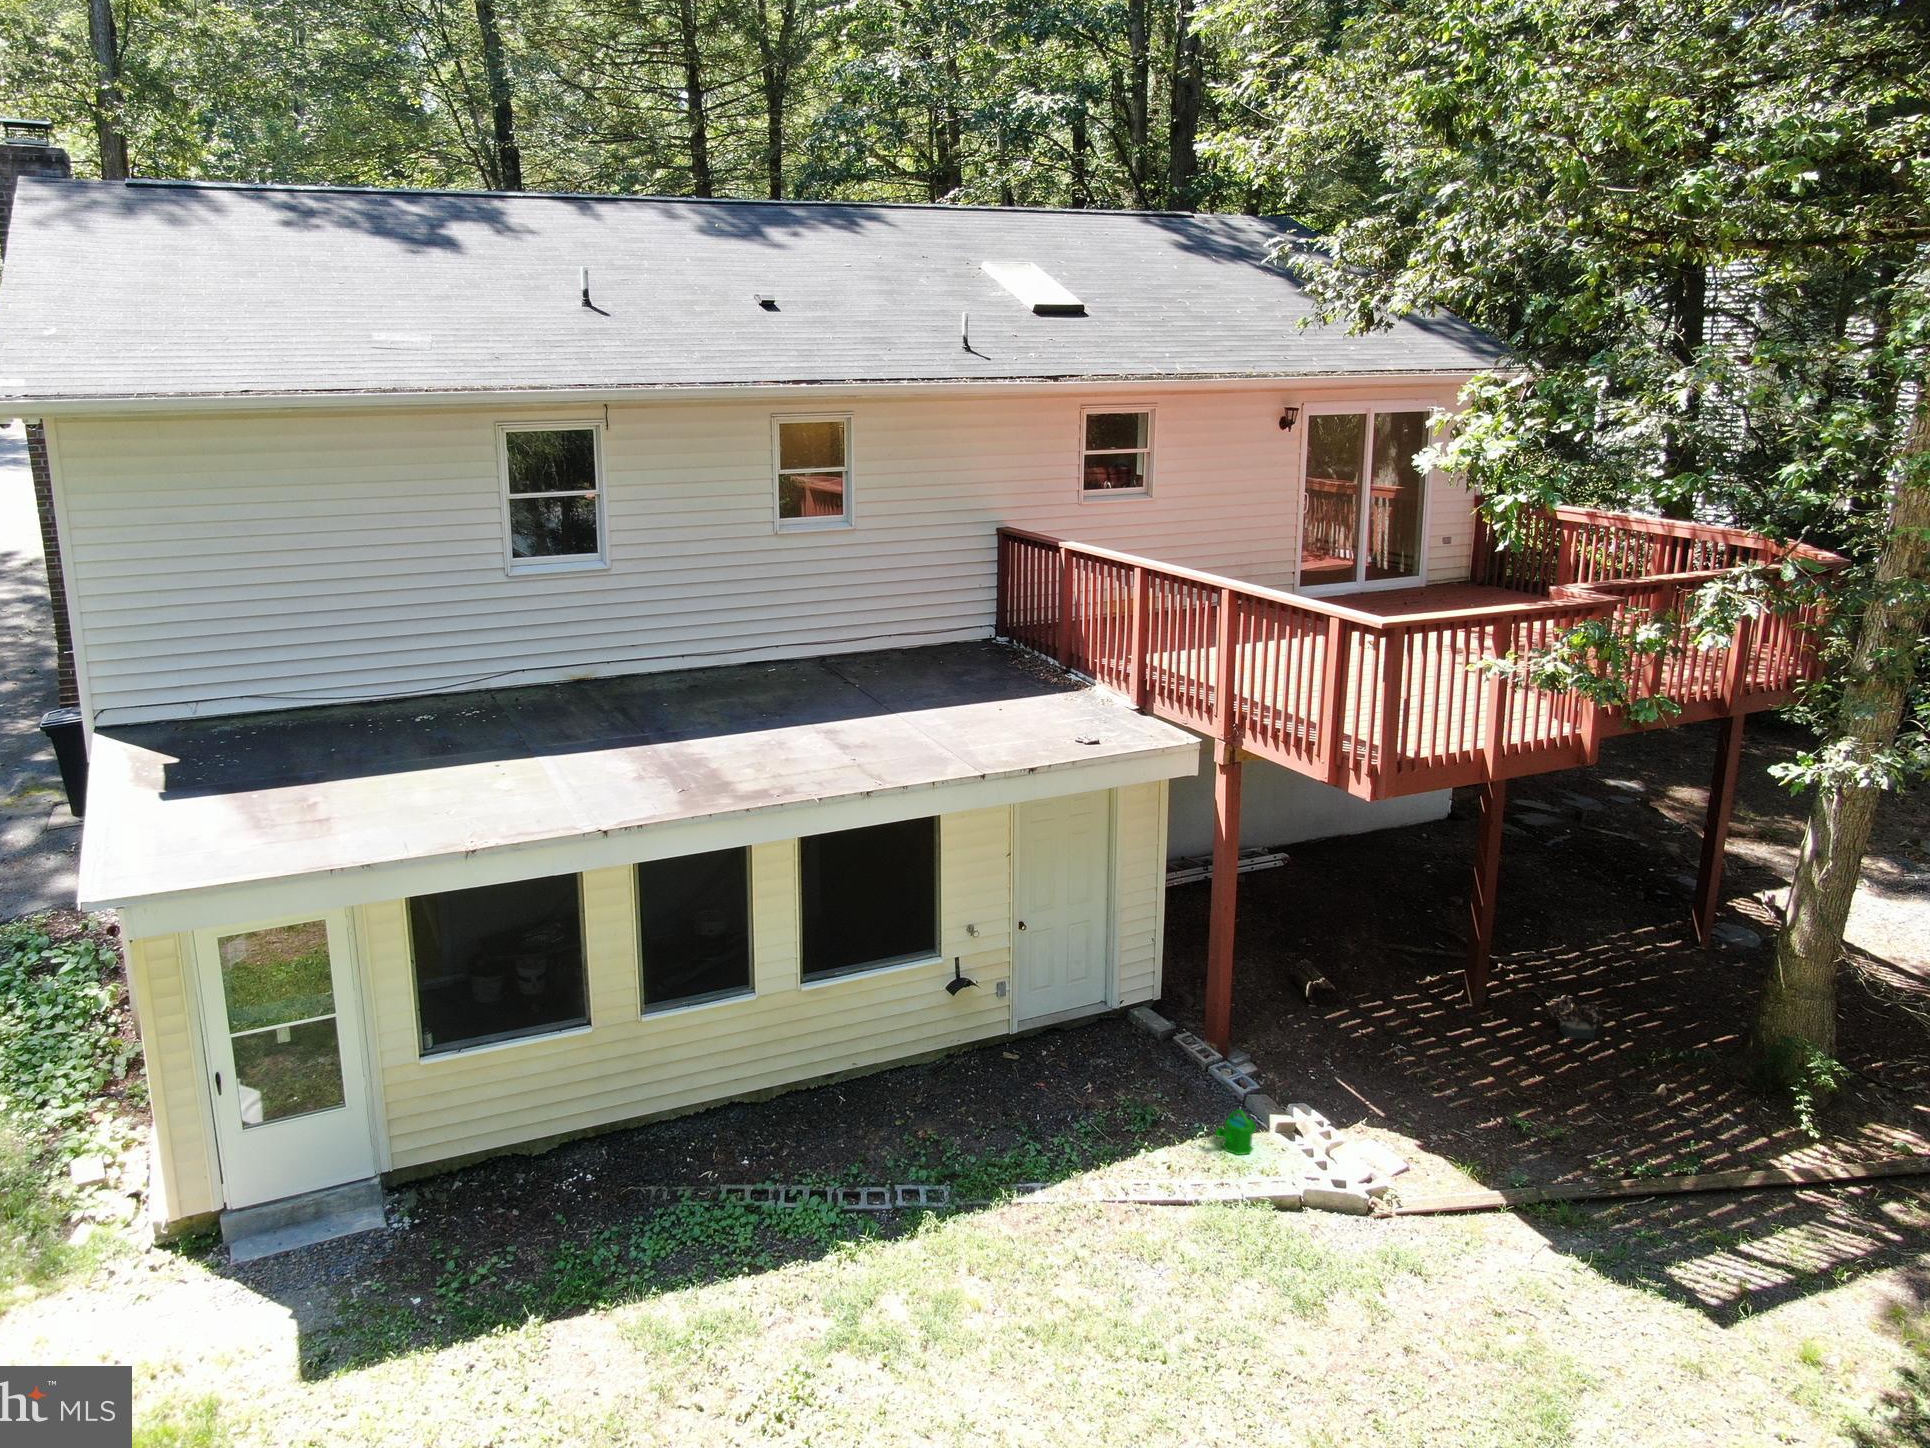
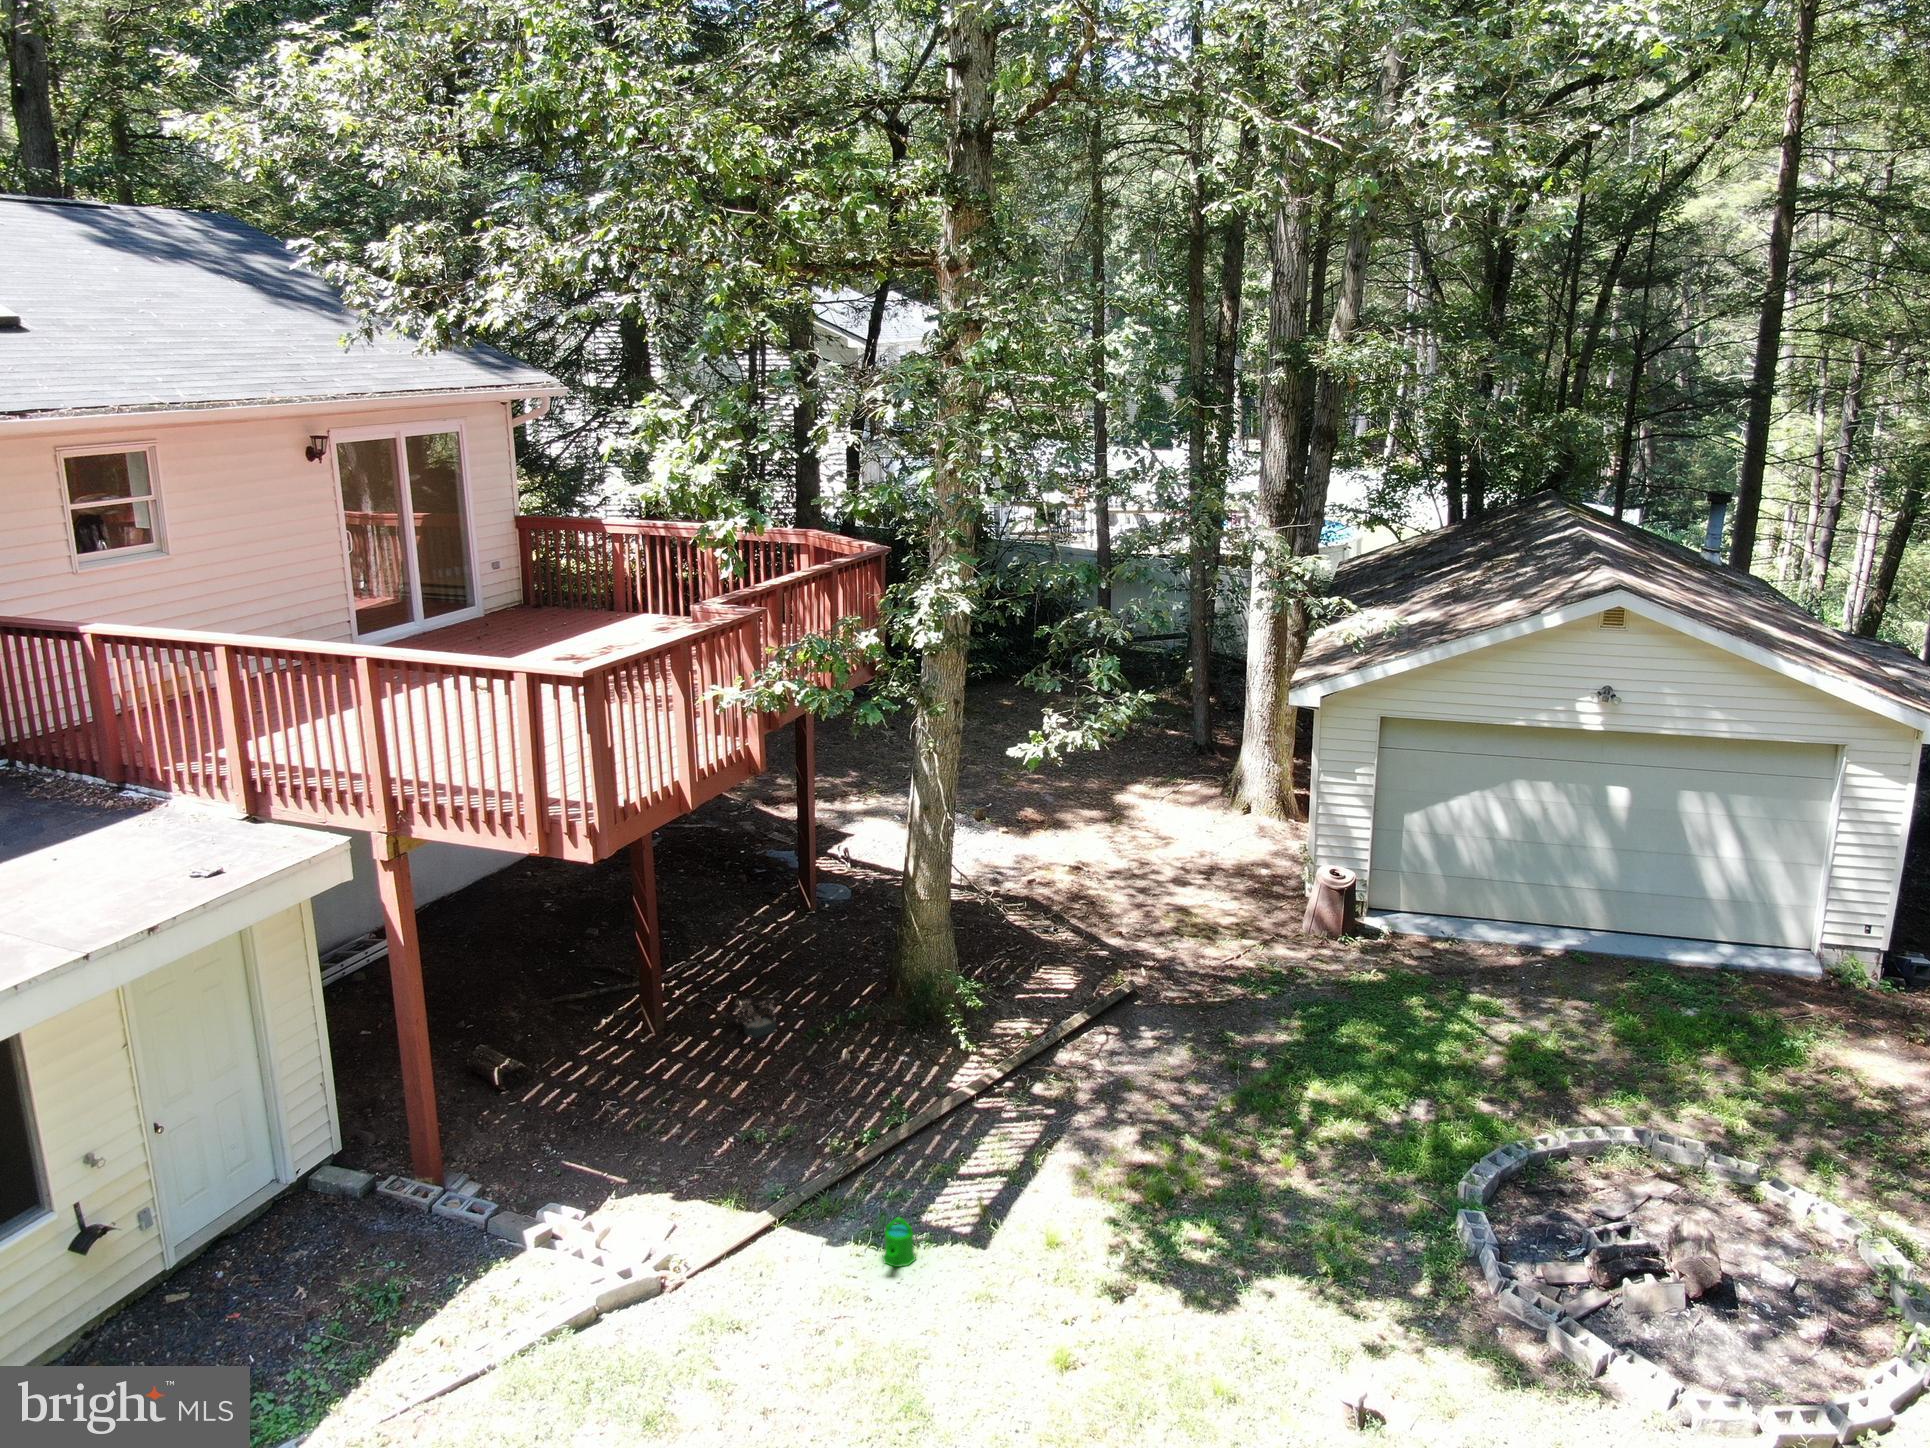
watering can: present [1216,1109,1256,1155] -> present [883,1217,916,1267]

